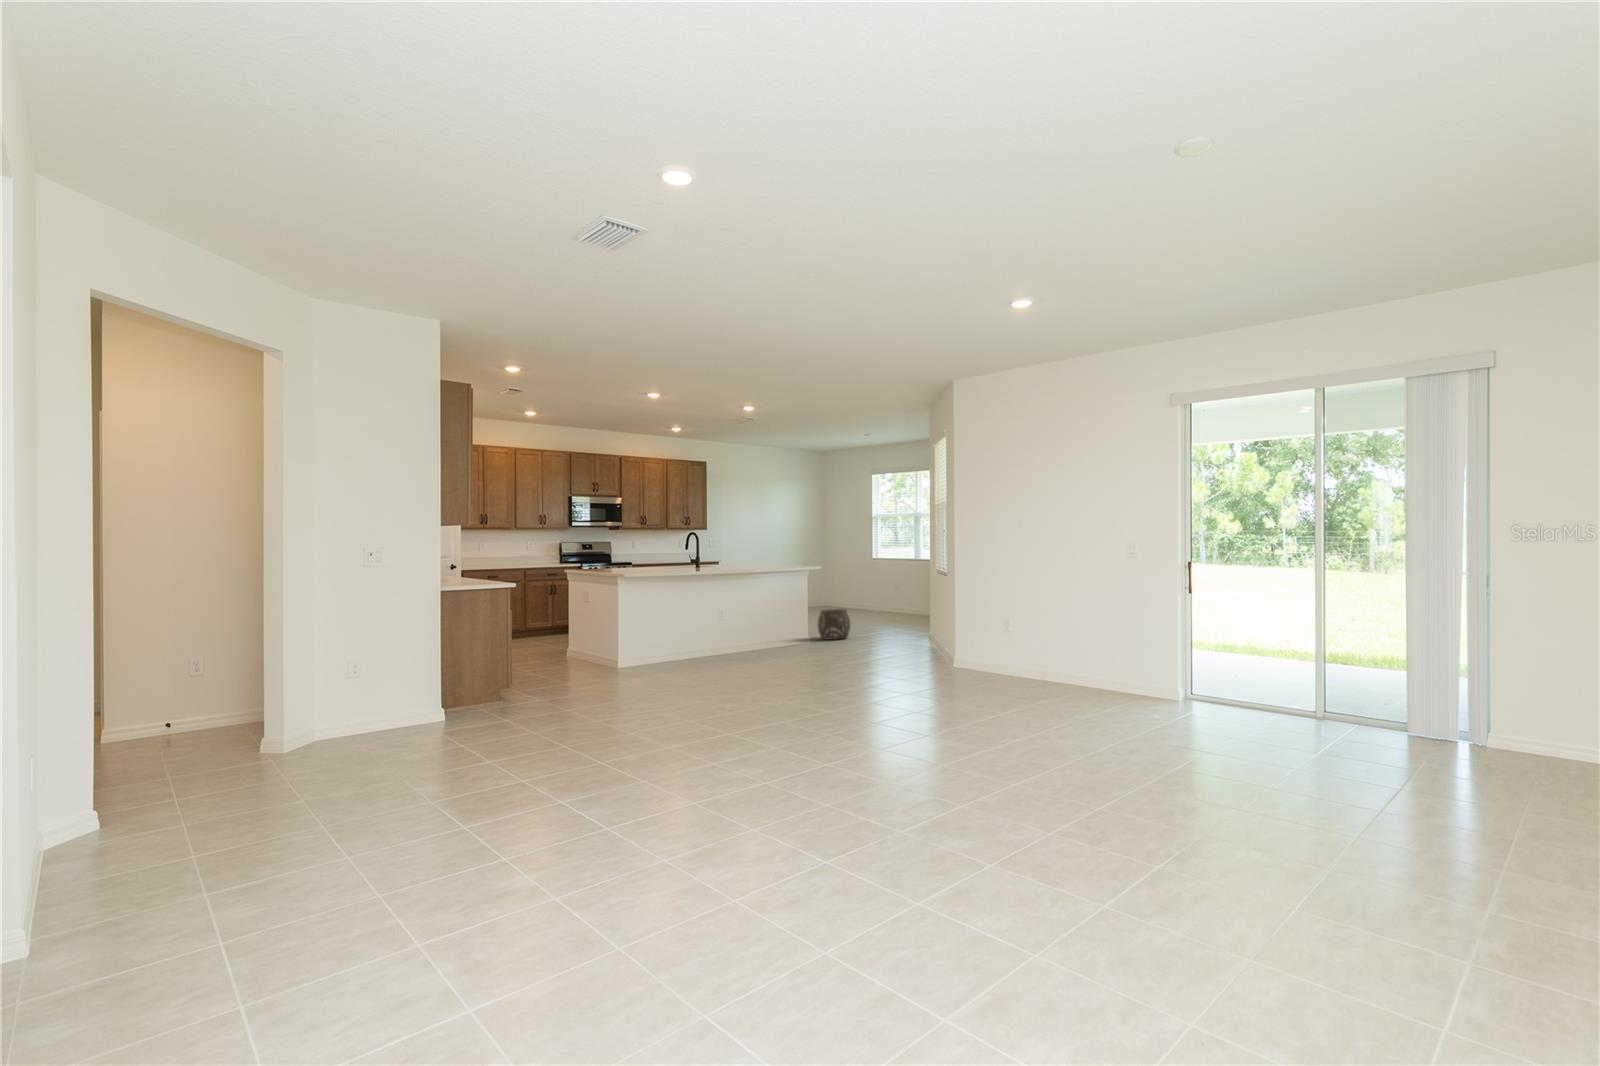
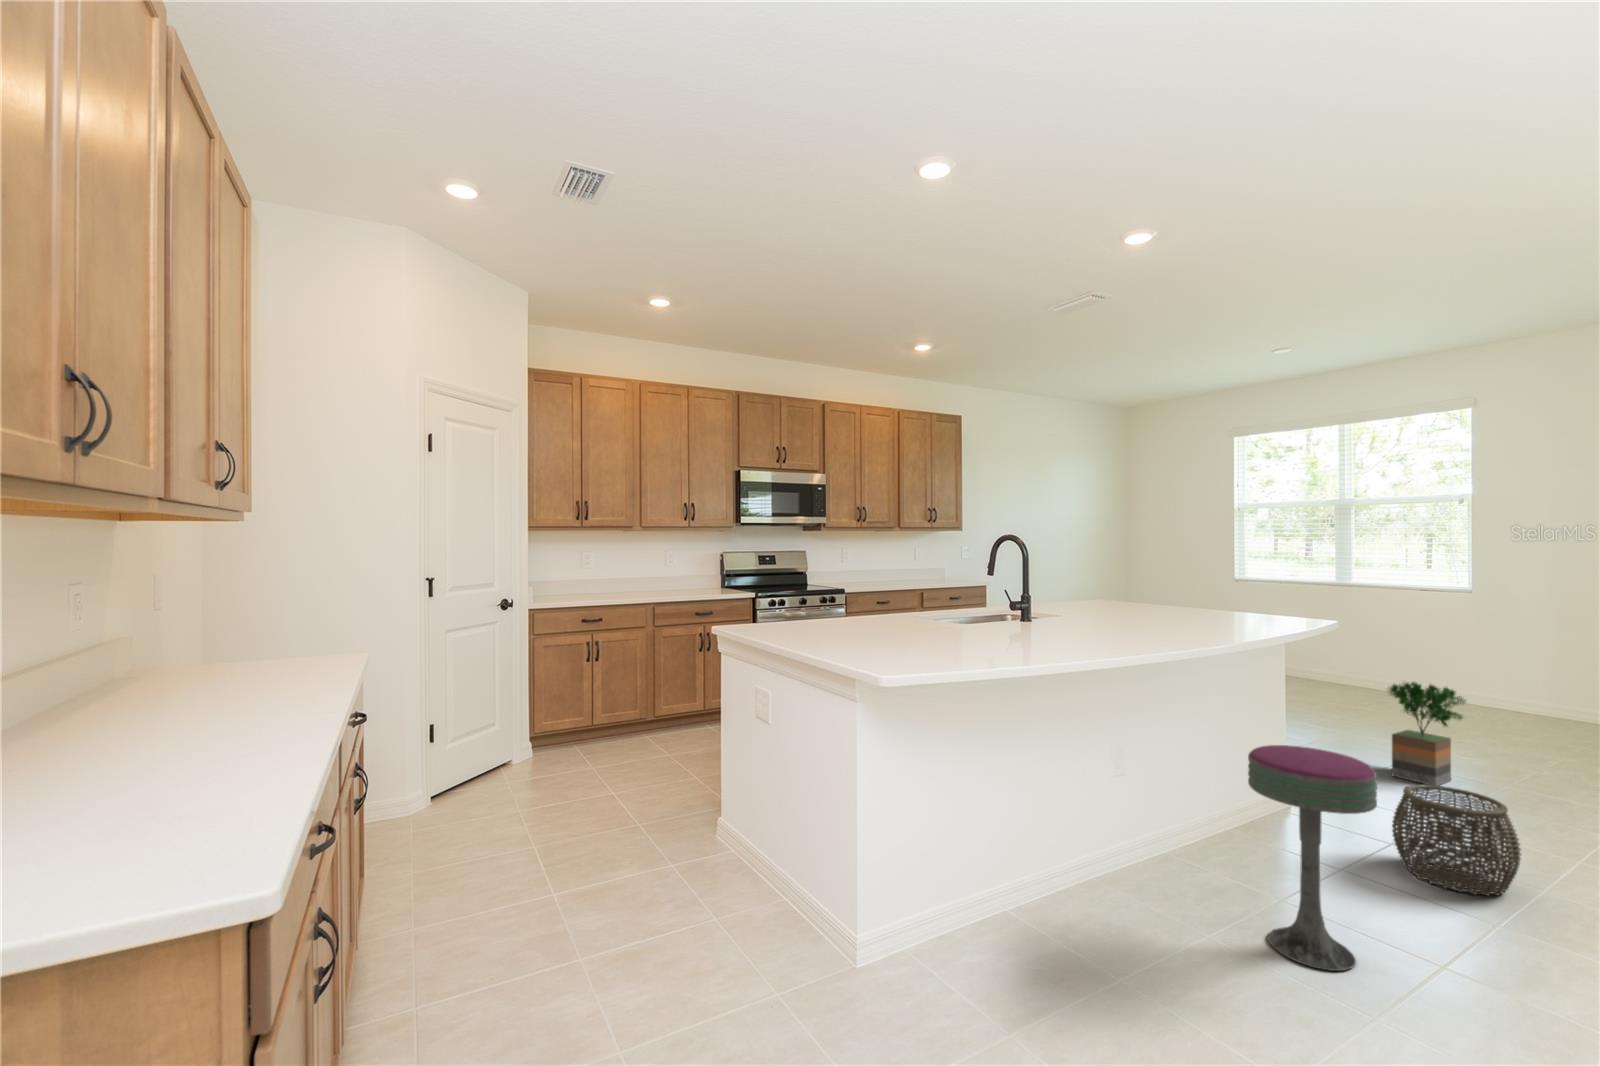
potted tree: none [864,585,892,628] -> present [1388,682,1465,786]
bar stool: none [744,586,777,648] -> present [1248,745,1377,971]

